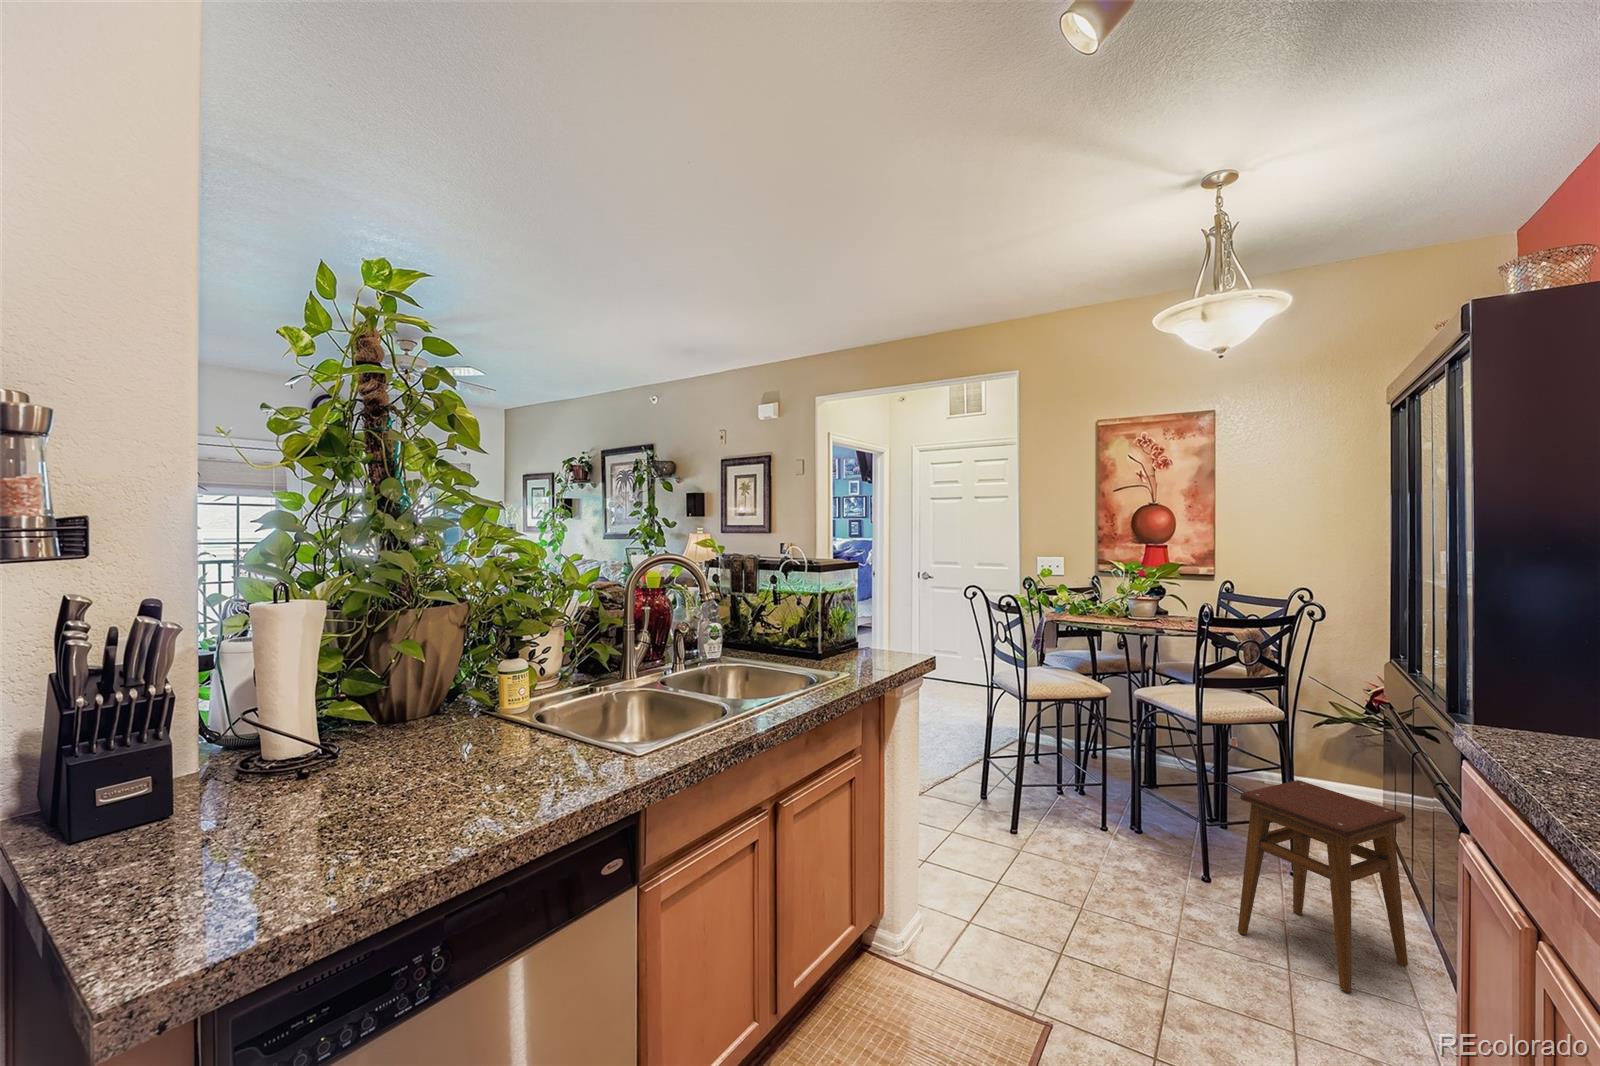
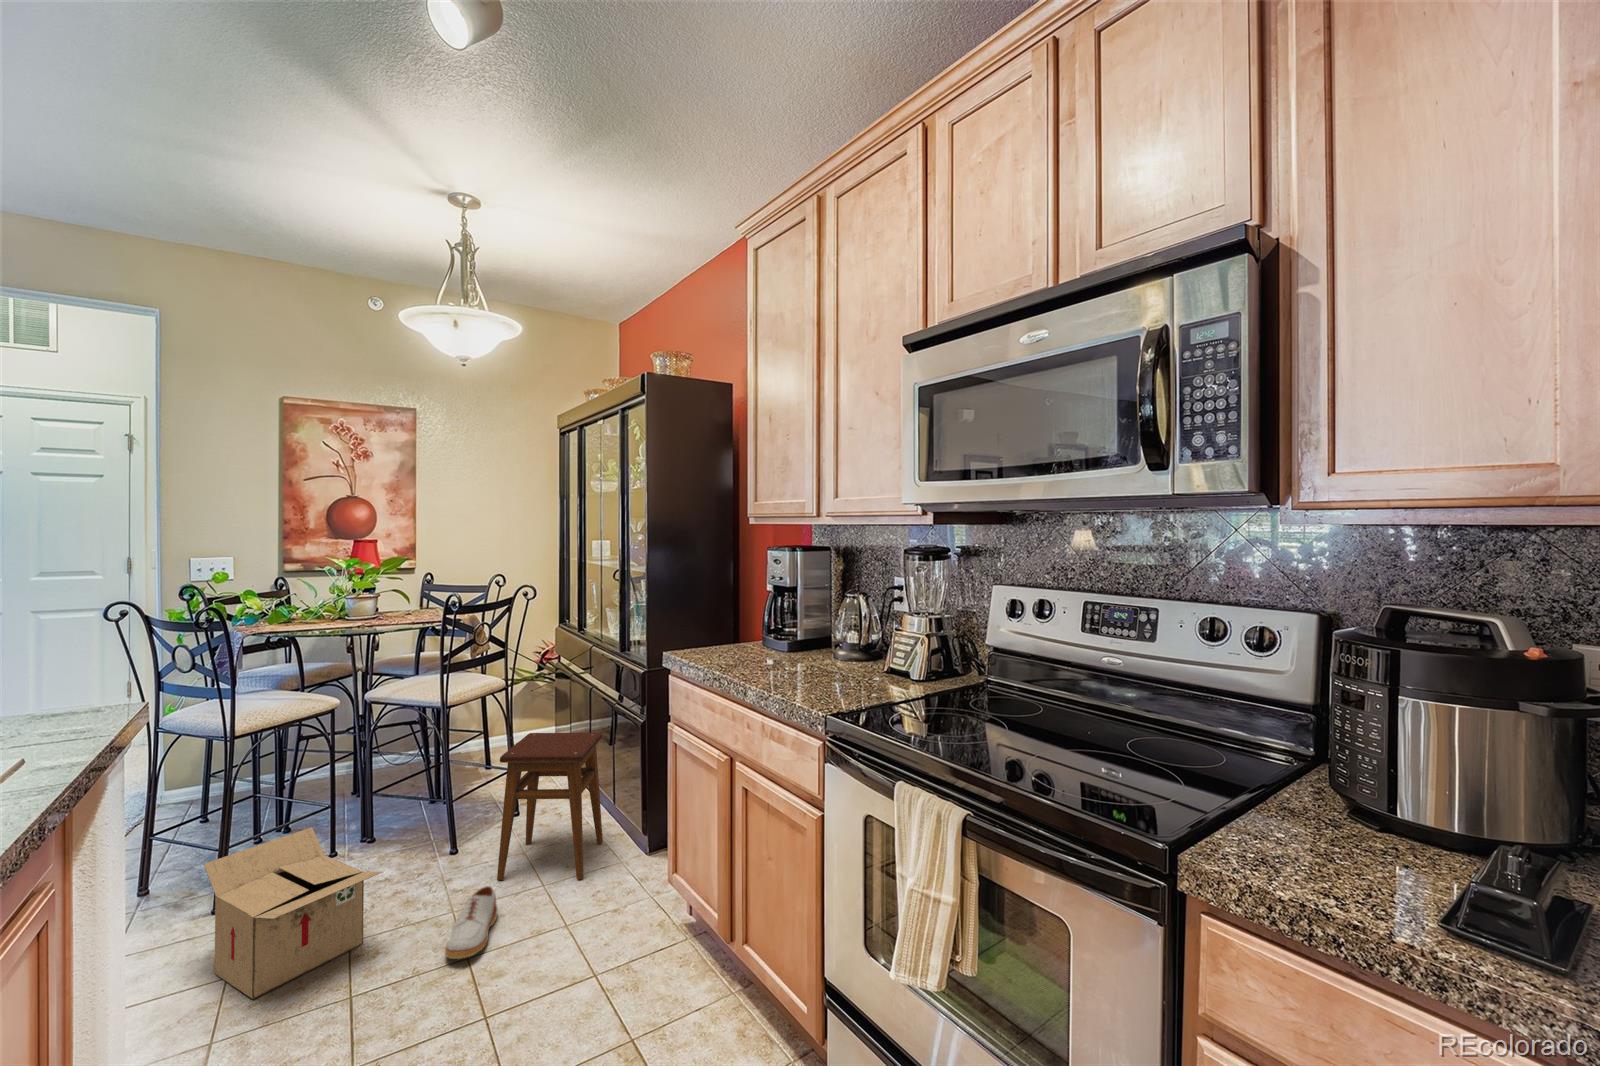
cardboard box: none [988,789,1099,916] -> present [204,827,382,999]
shoe: none [1145,927,1219,990] -> present [445,886,497,959]

